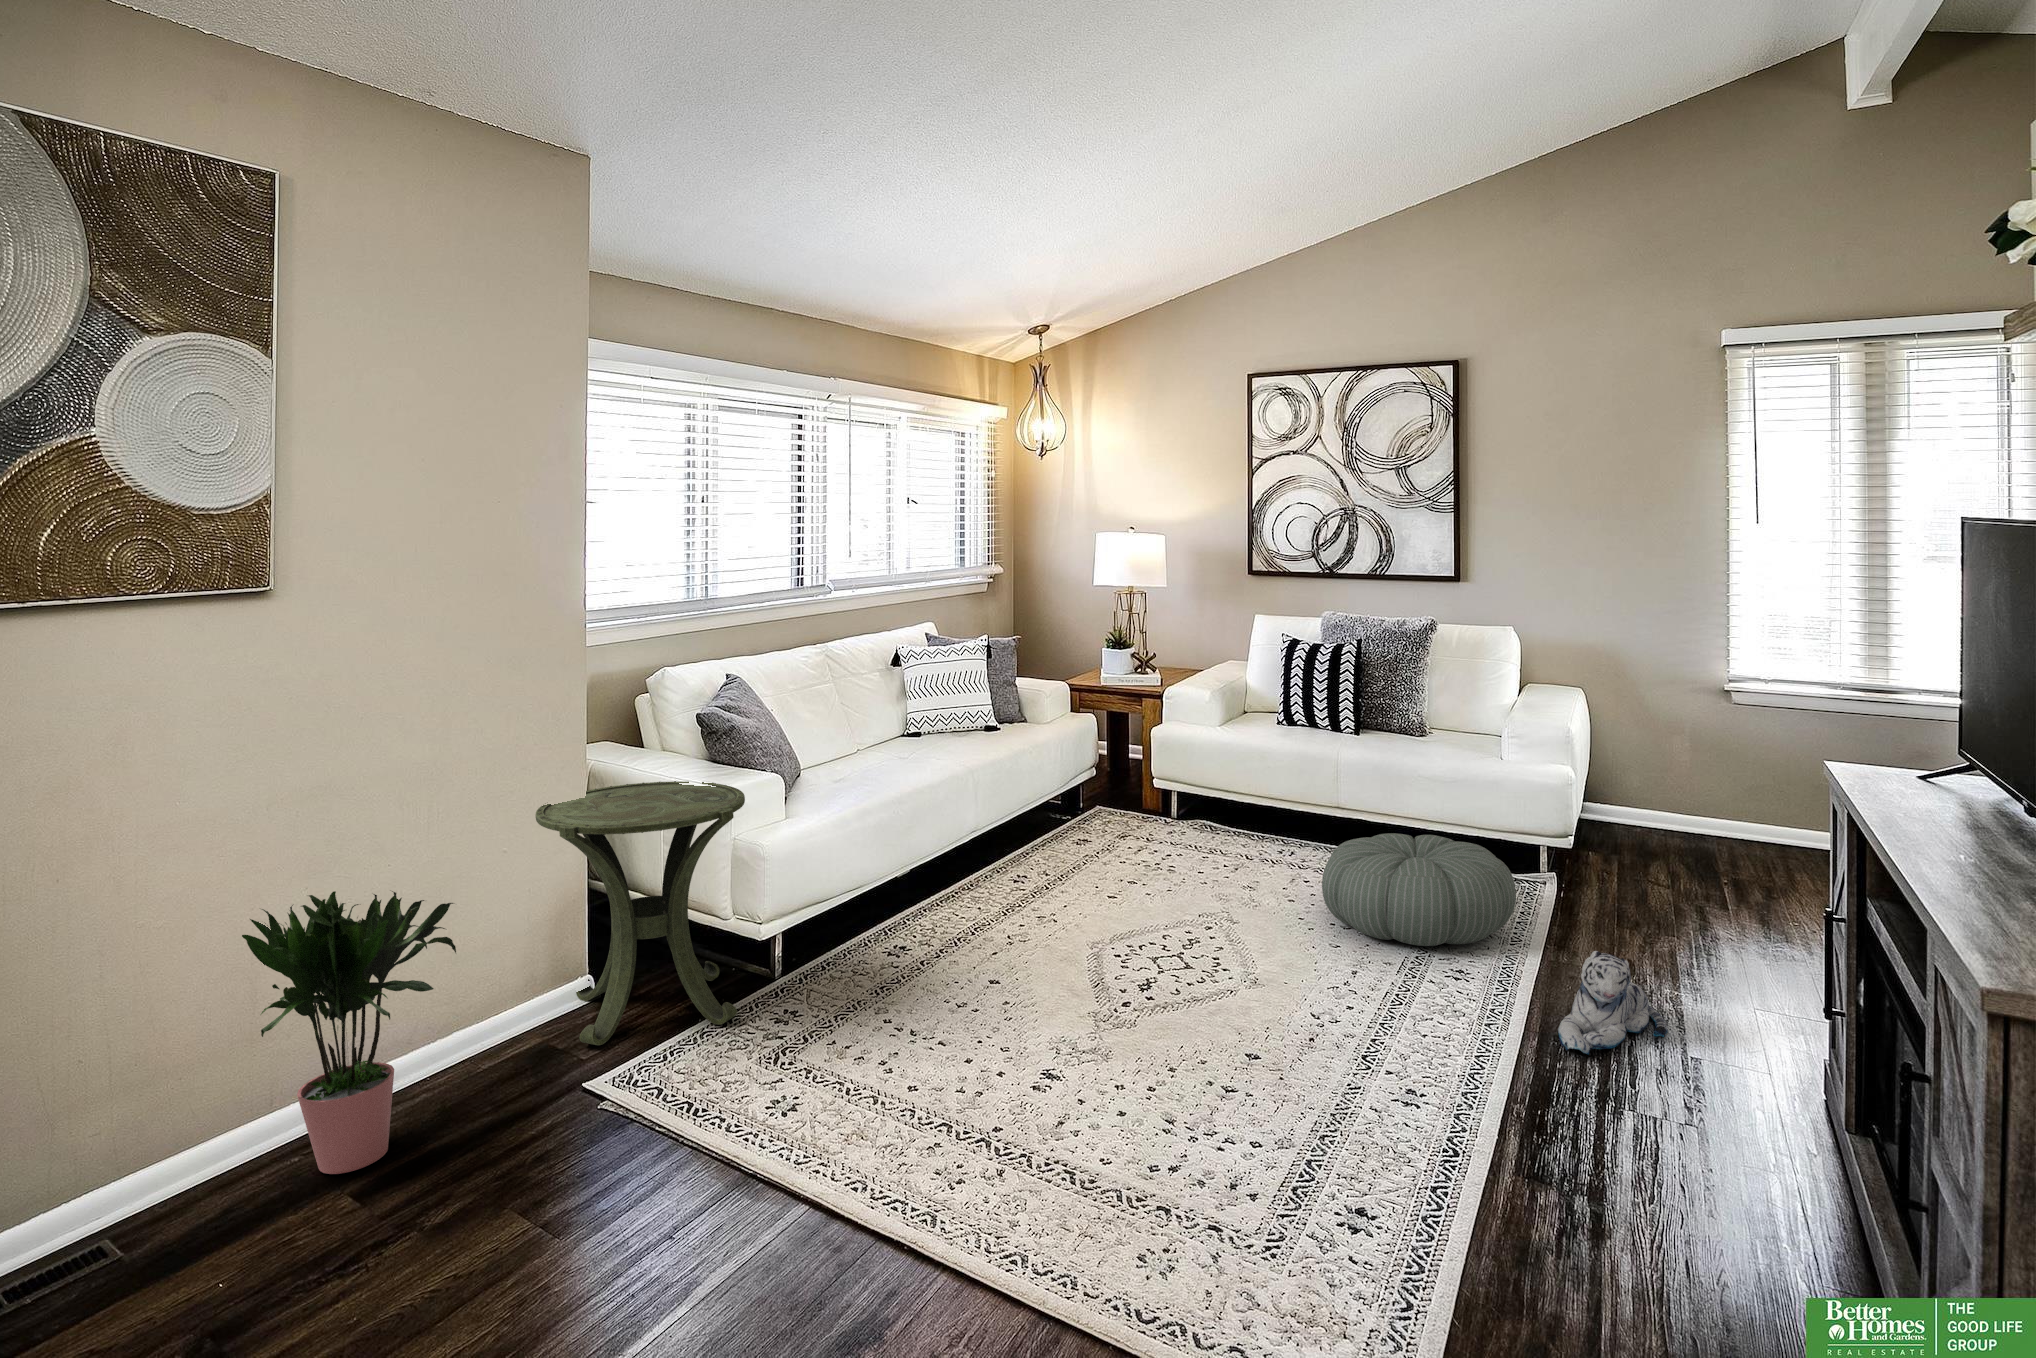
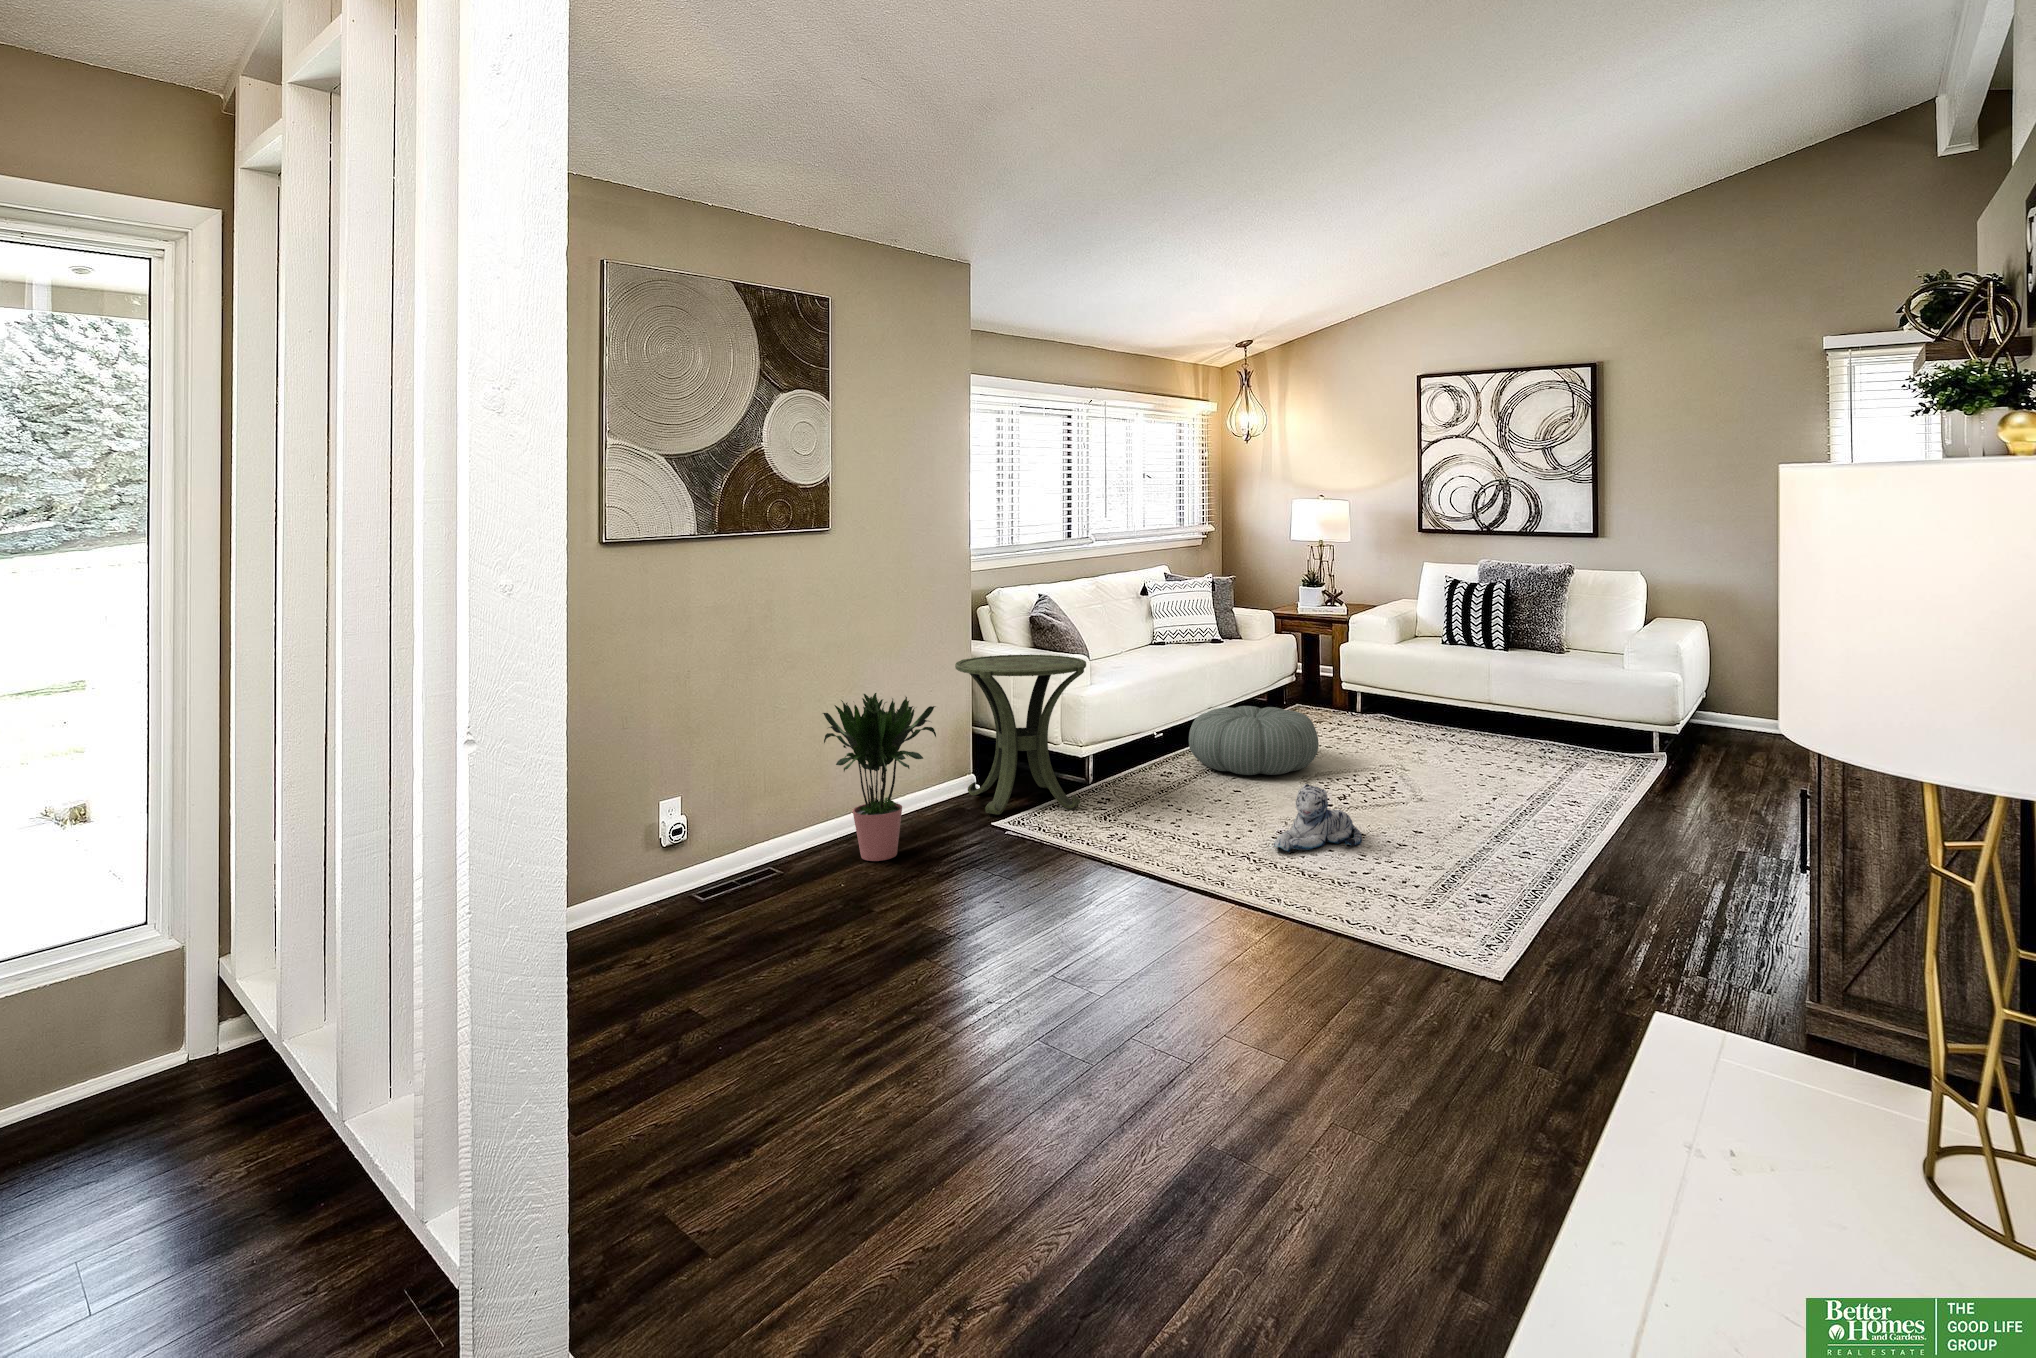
pouf: present [1322,833,1516,946] -> present [1189,706,1319,775]
plush toy: present [1558,951,1668,1054] -> present [1274,784,1362,852]

